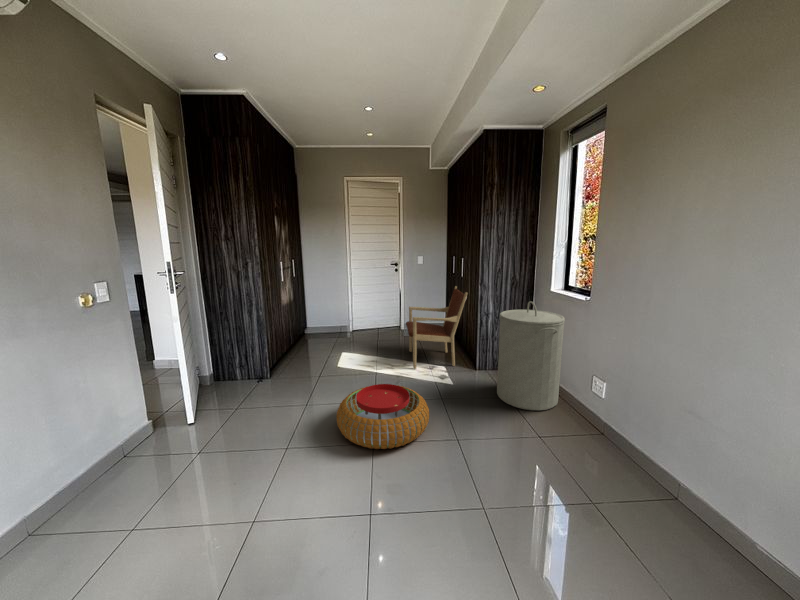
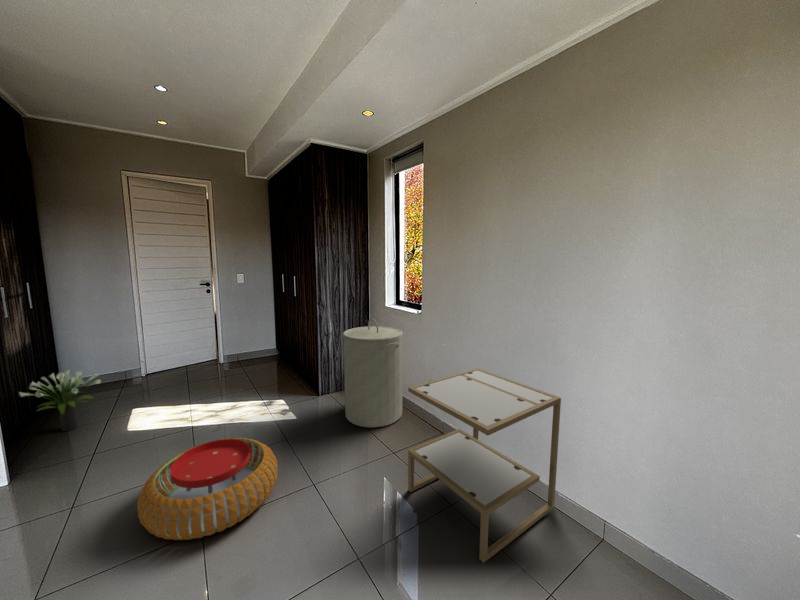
armchair: present [406,286,468,369] -> none [229,307,304,410]
potted plant: none [286,319,325,359] -> present [19,370,101,431]
side table: none [545,368,767,566] -> present [408,368,561,563]

